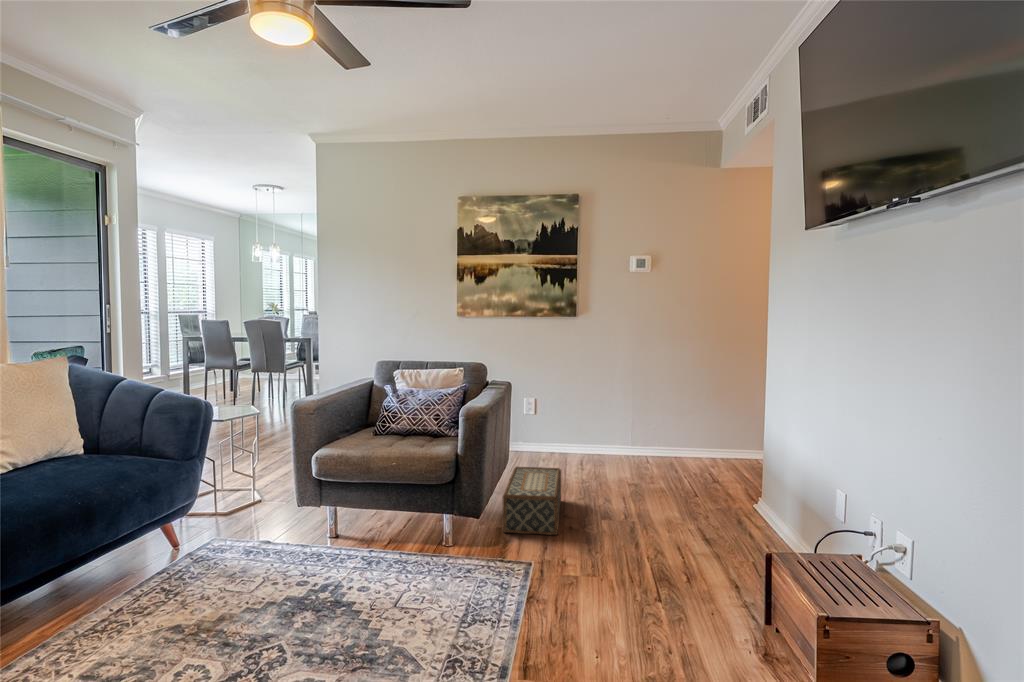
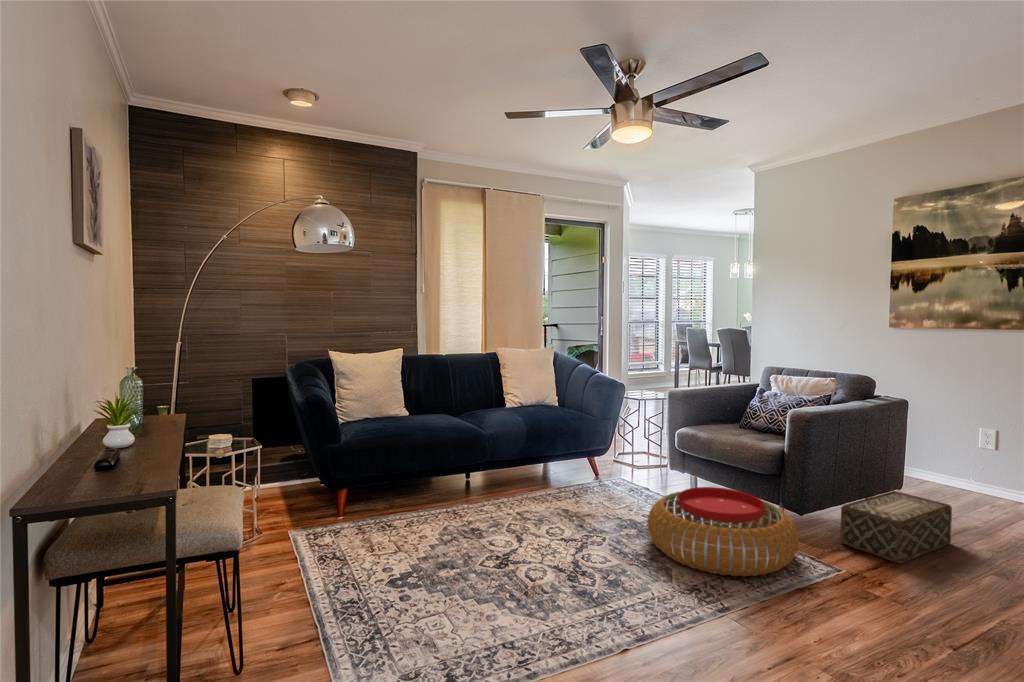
pouf: none [331,513,507,634] -> present [648,487,799,577]

